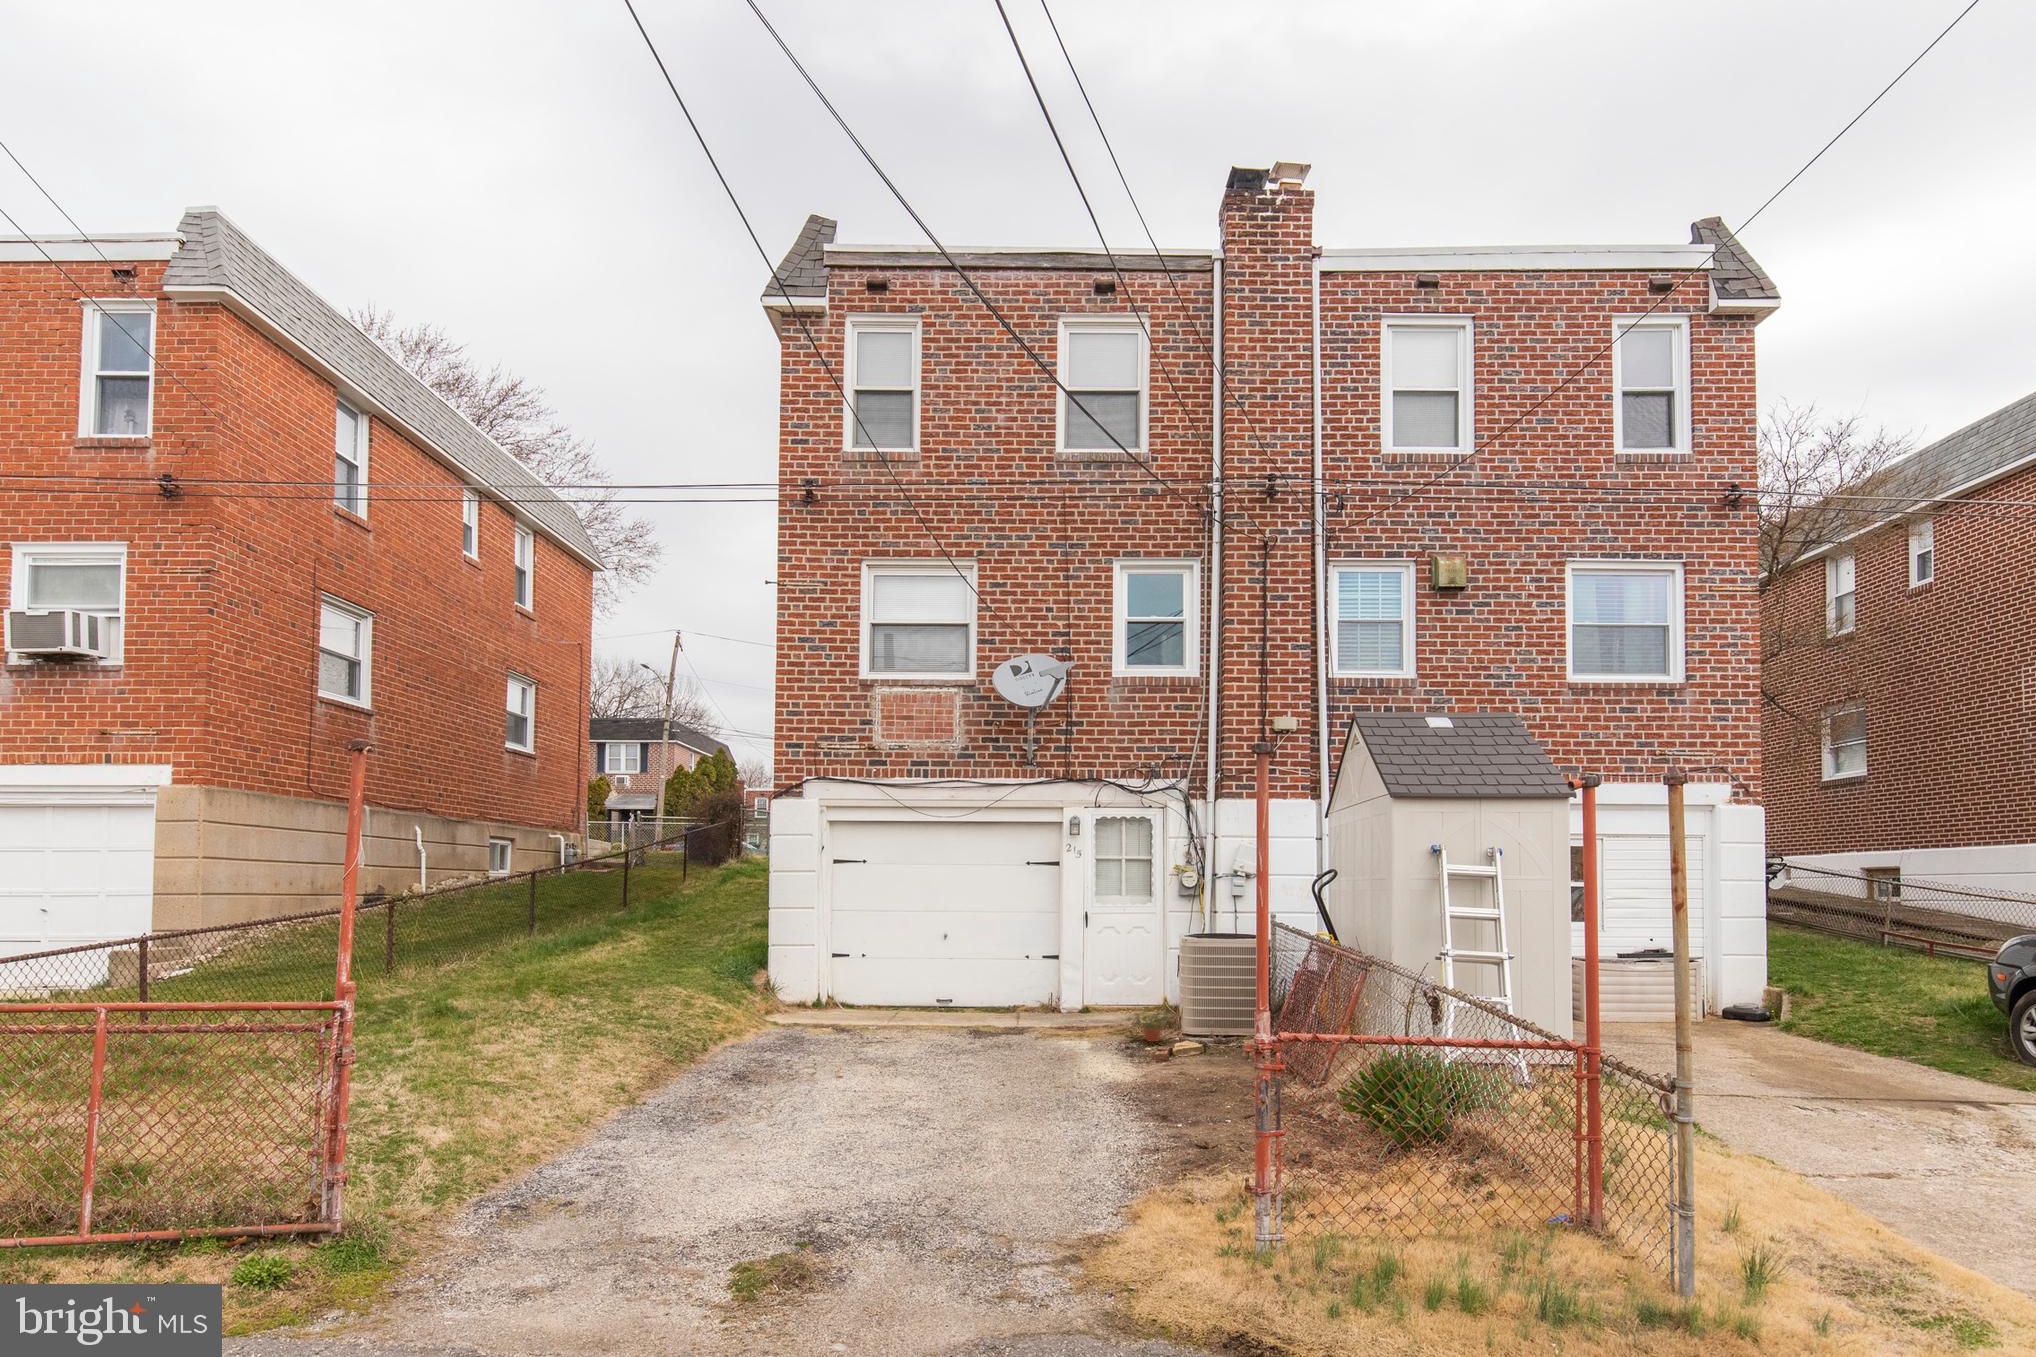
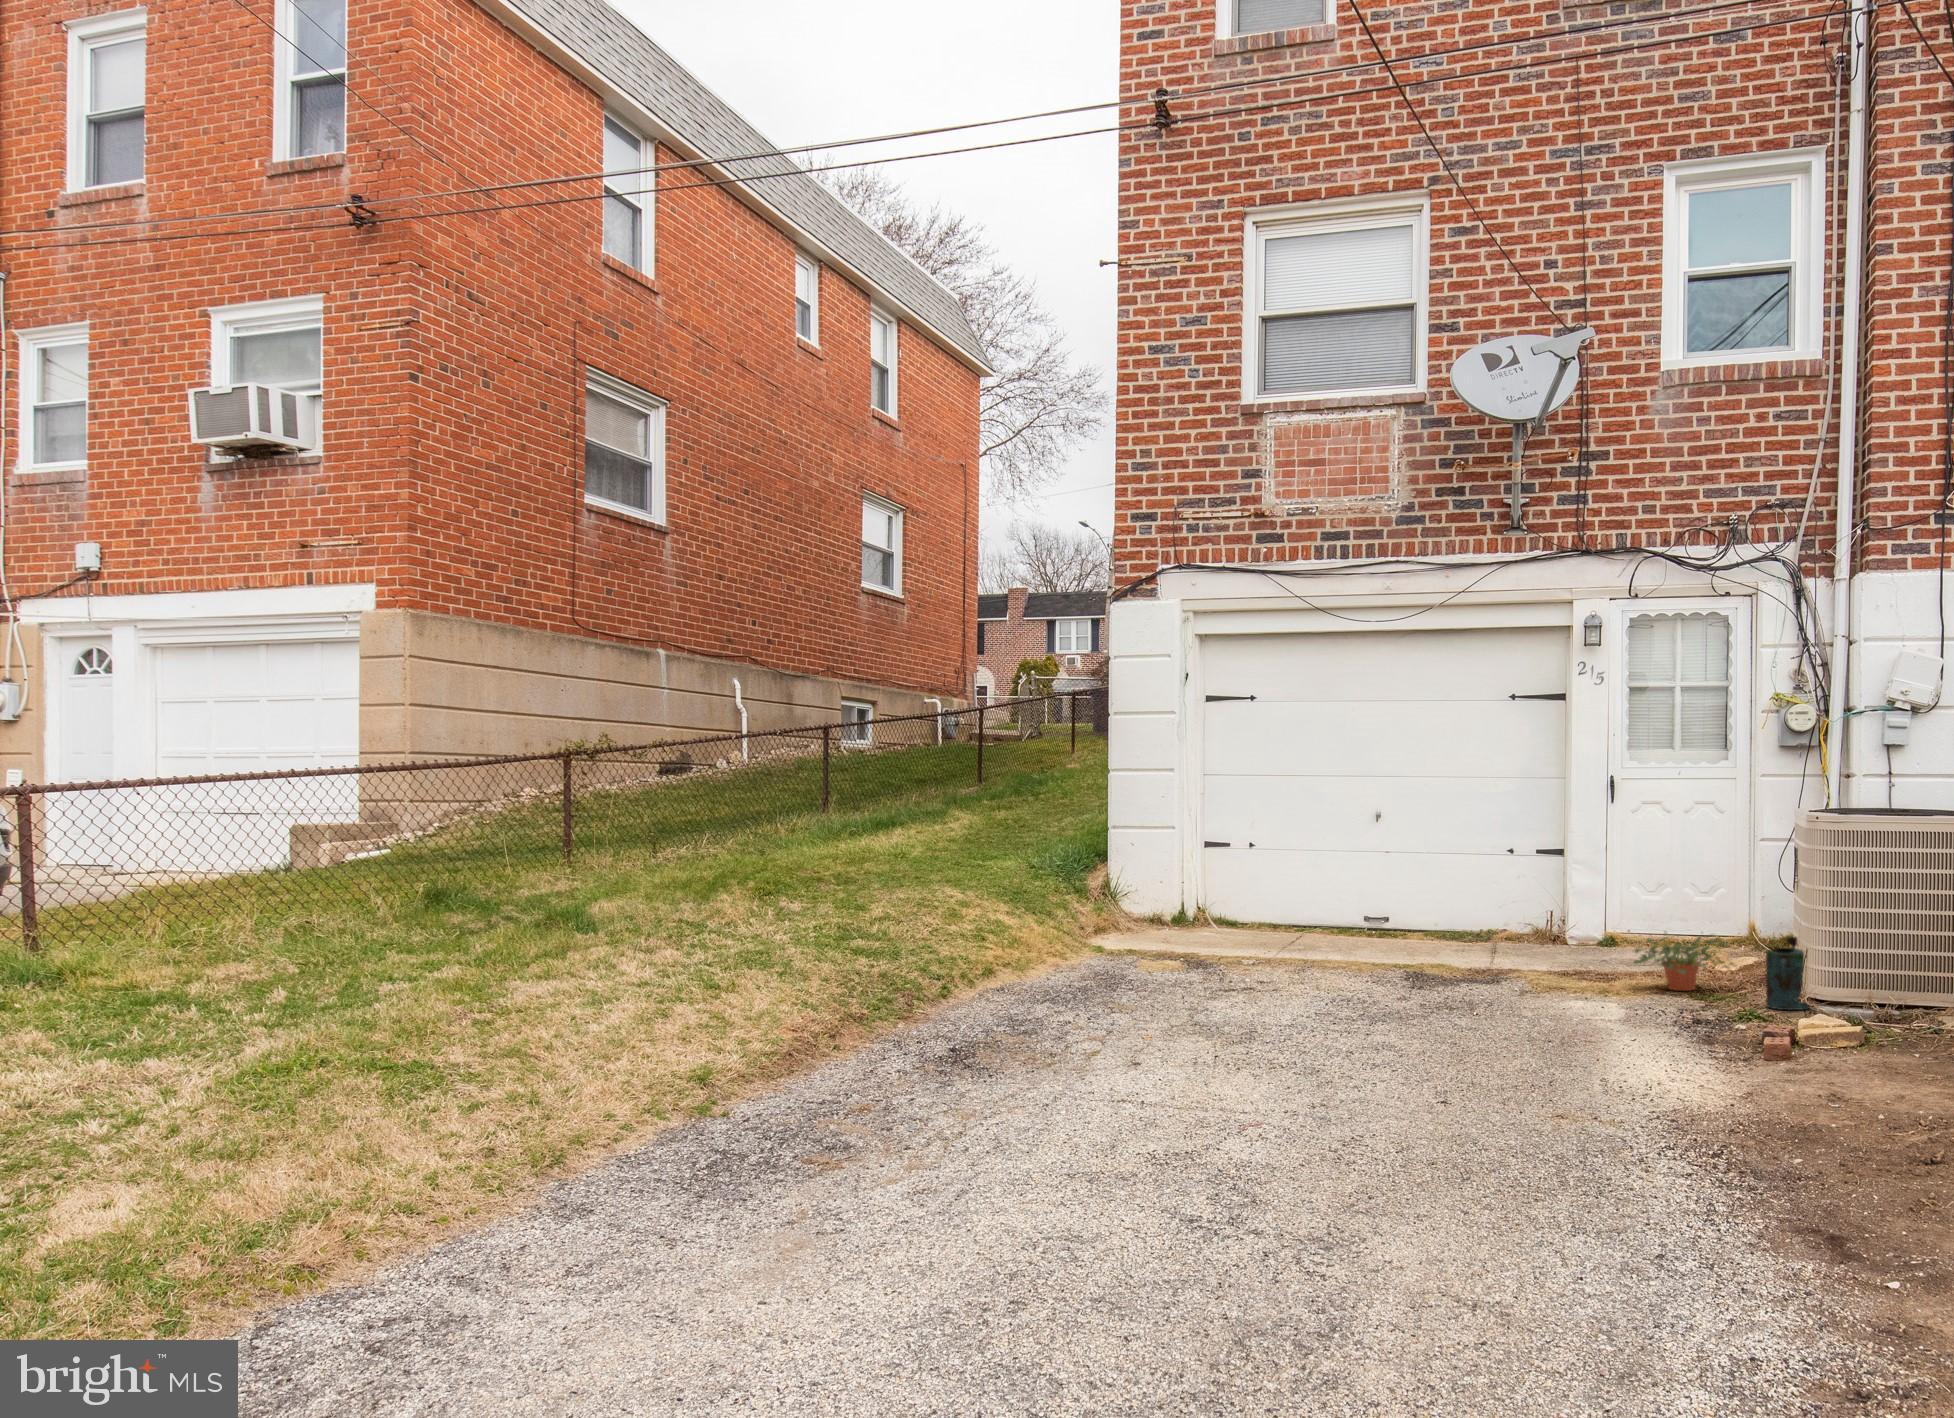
watering can: none [1203,1010,1226,1051] -> present [1766,937,1810,1010]

